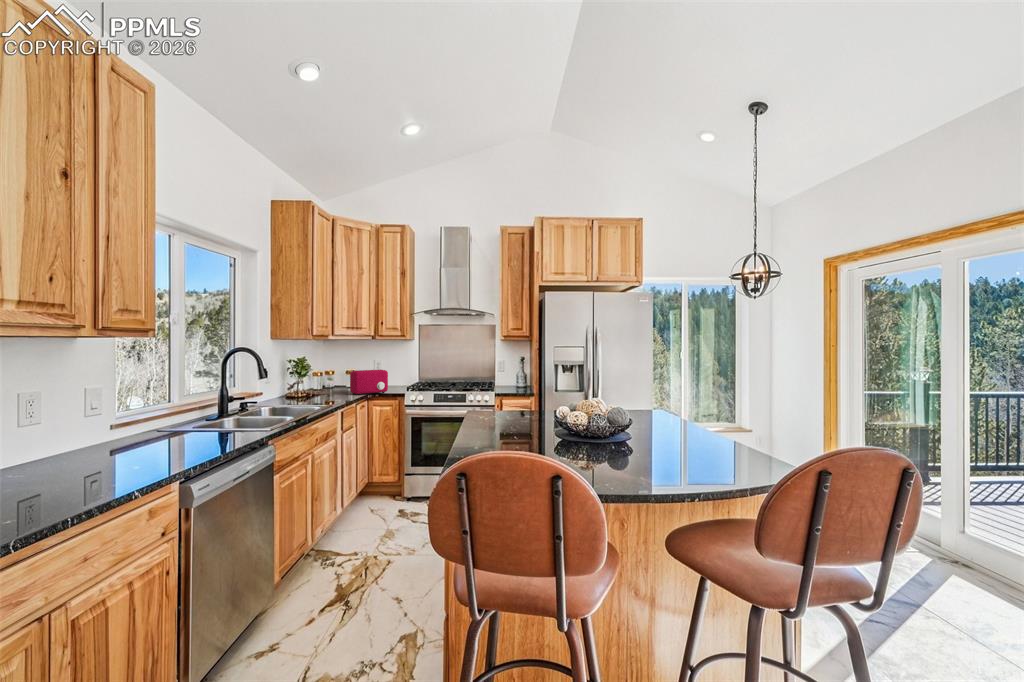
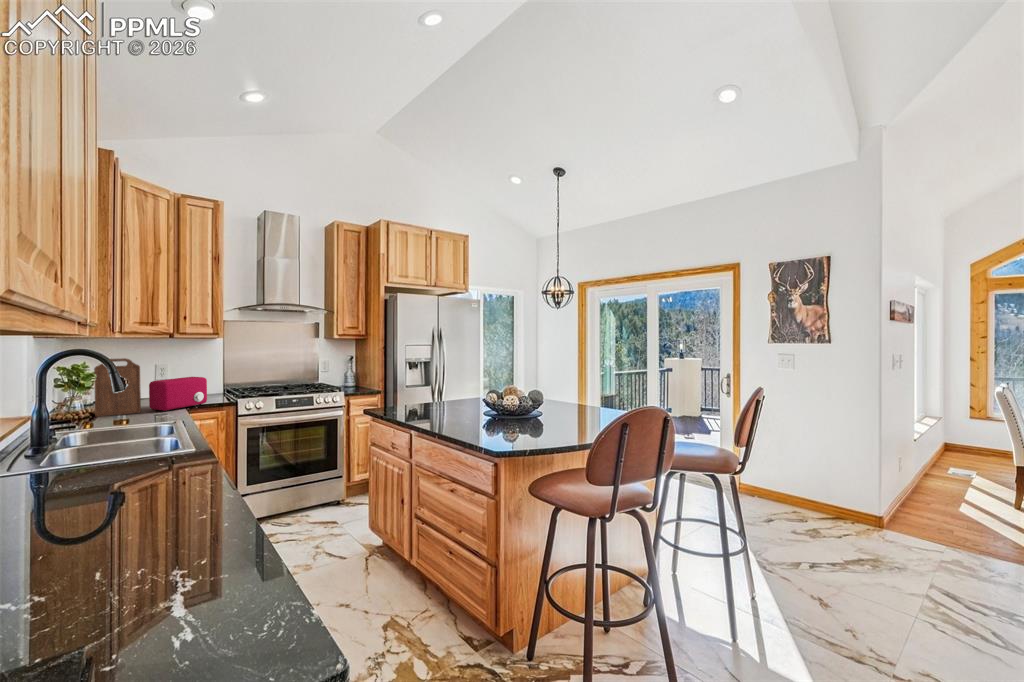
cutting board: none [318,353,343,394] -> present [94,358,141,417]

